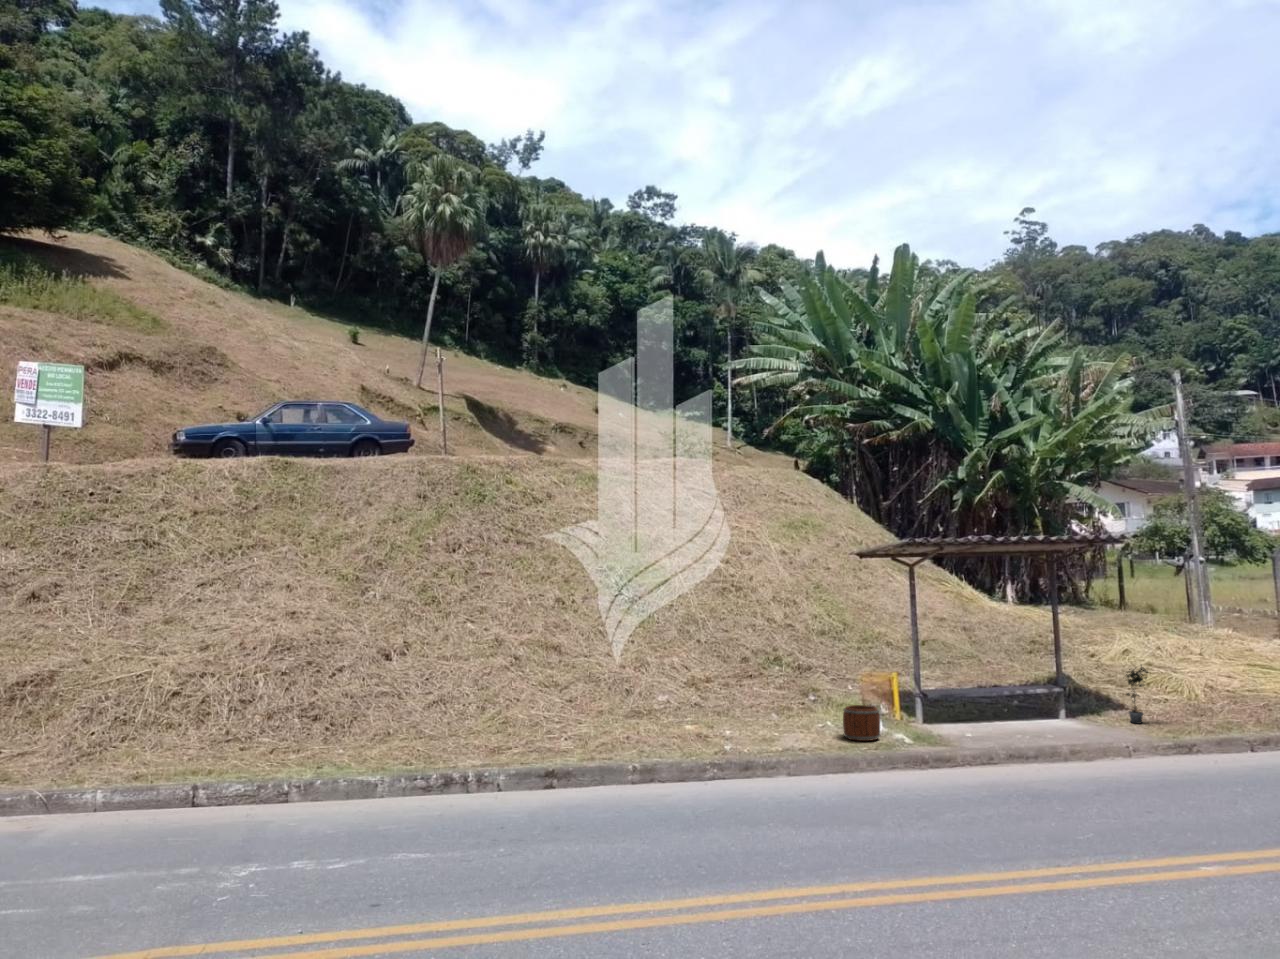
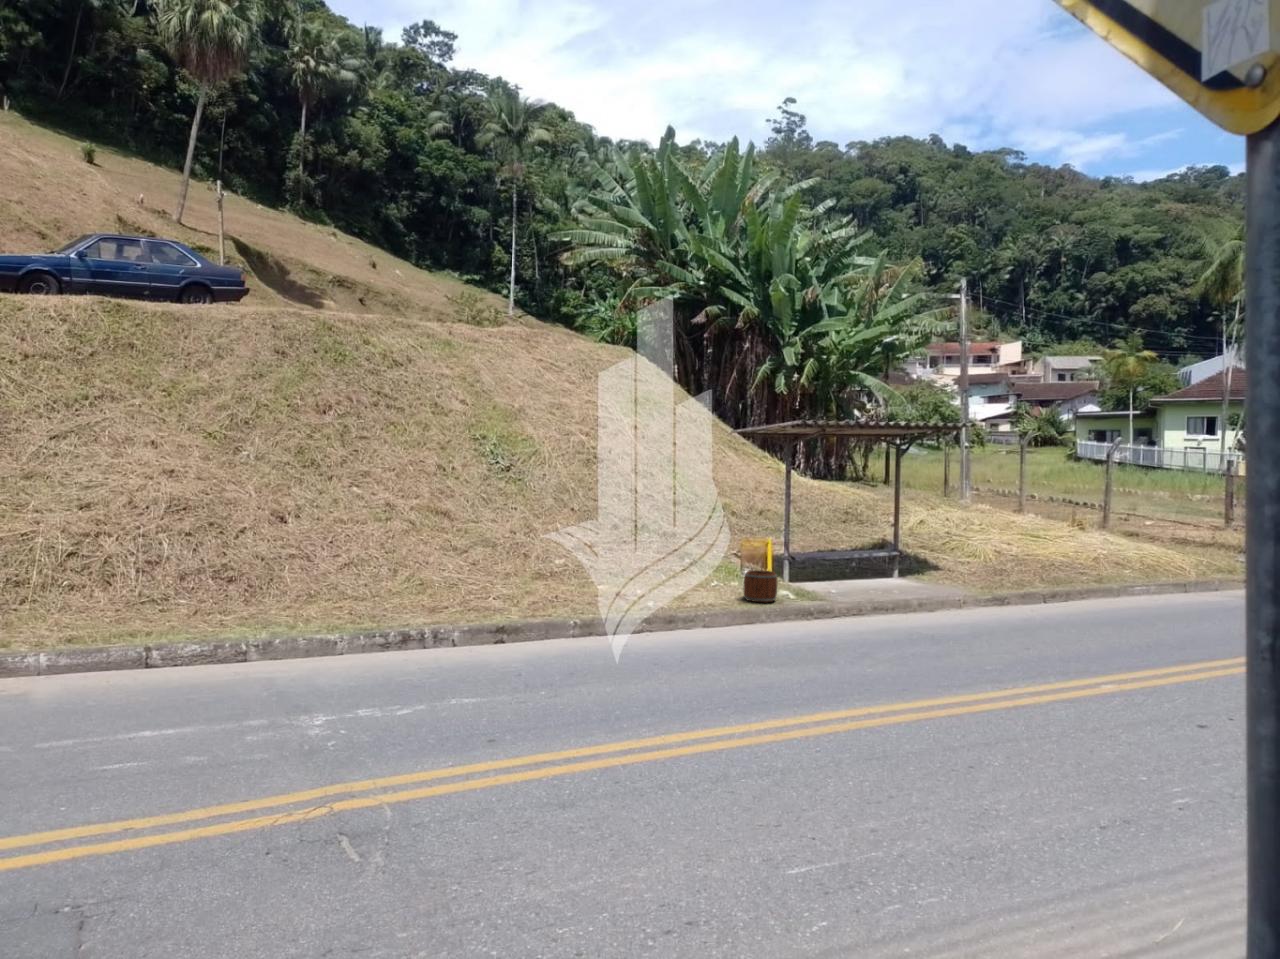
potted plant: present [1126,665,1148,724] -> none [967,537,990,588]

